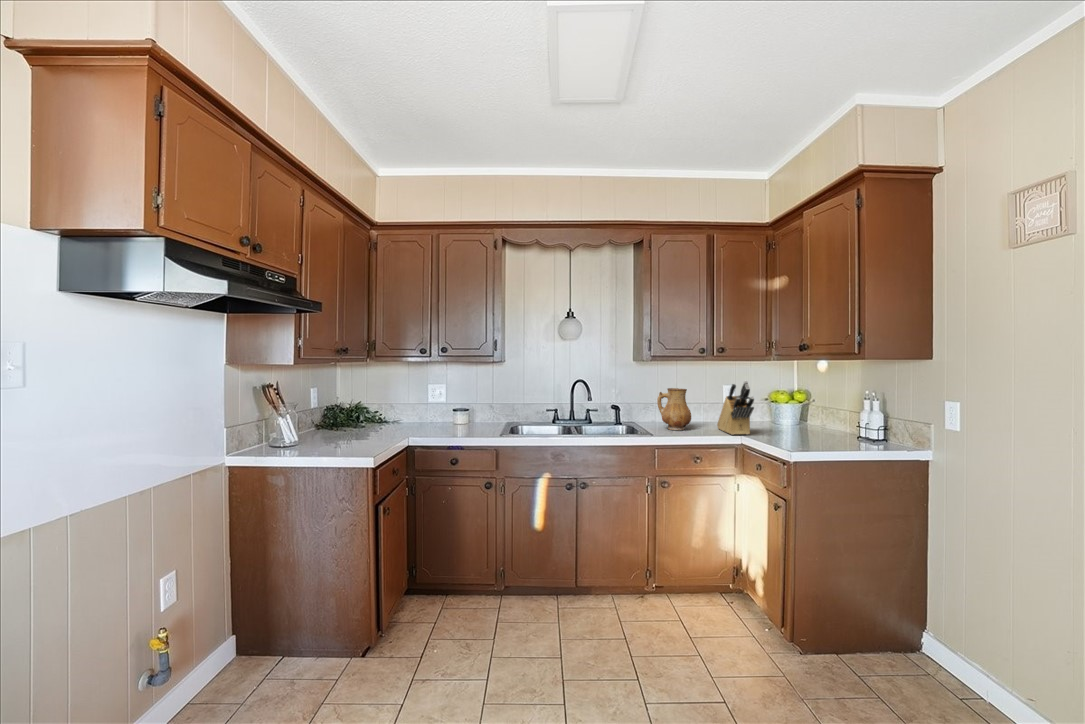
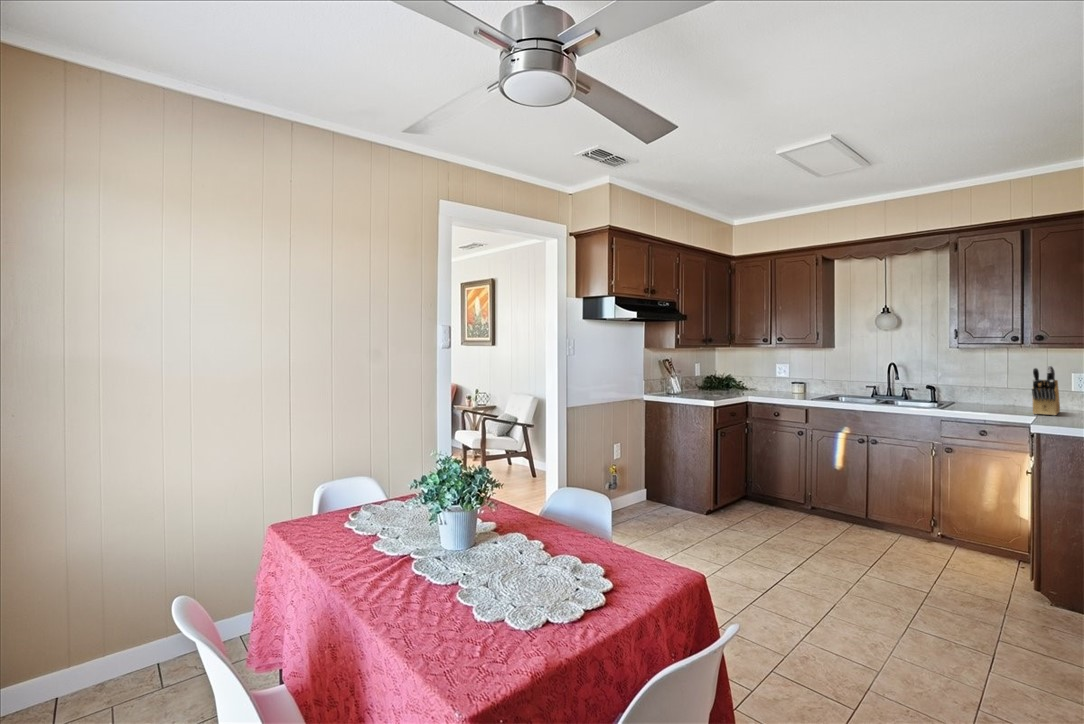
ceramic pitcher: present [657,388,691,430] -> none [968,372,1005,409]

